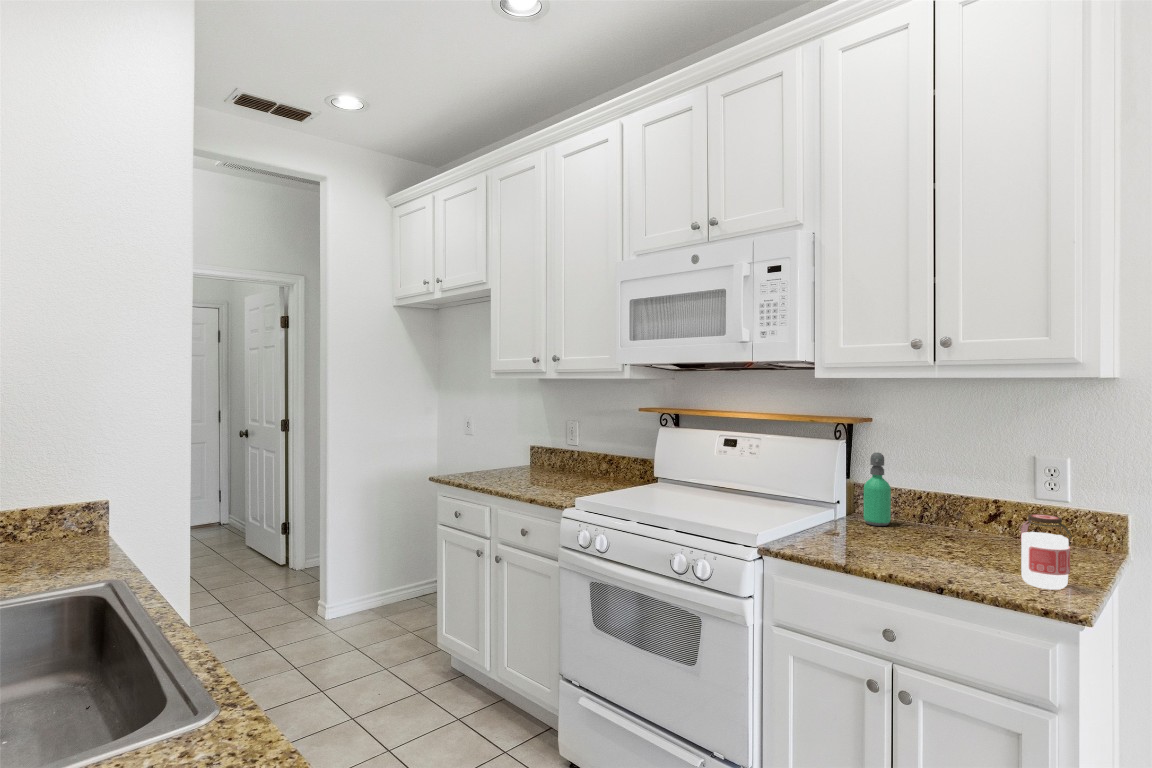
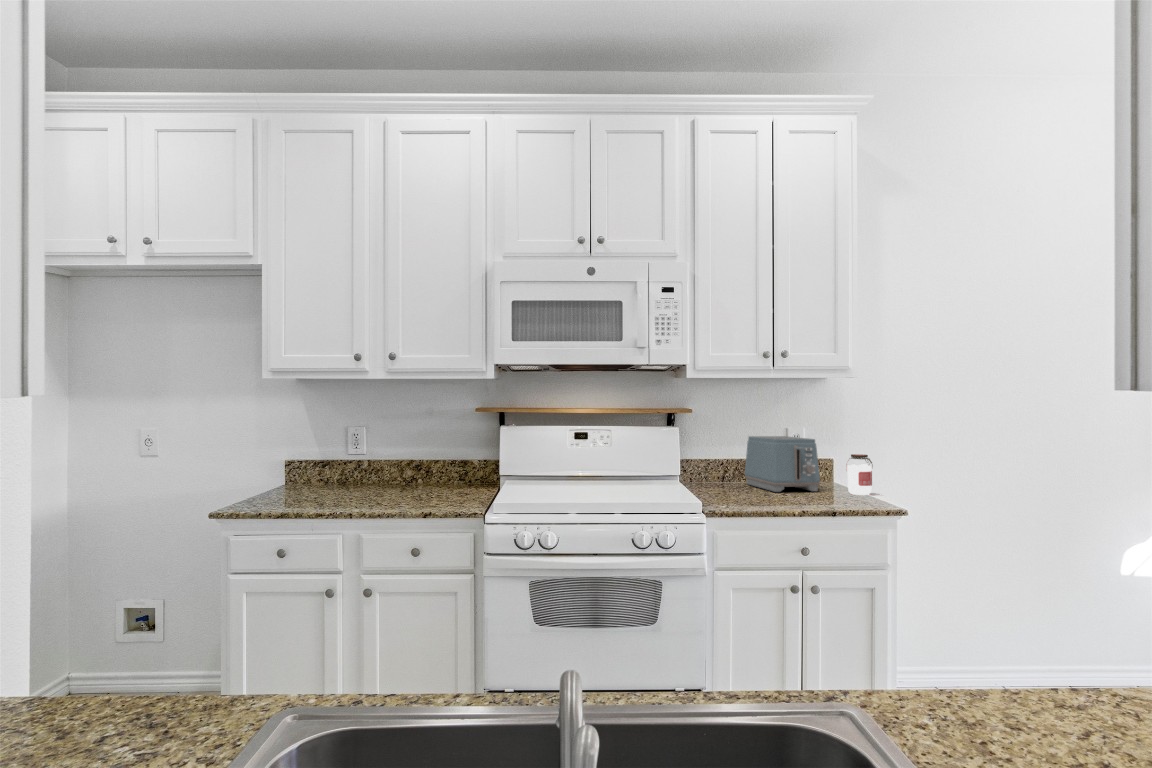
soap dispenser: present [864,453,891,526] -> none [699,433,717,486]
toaster: none [910,463,1015,564] -> present [745,436,820,492]

